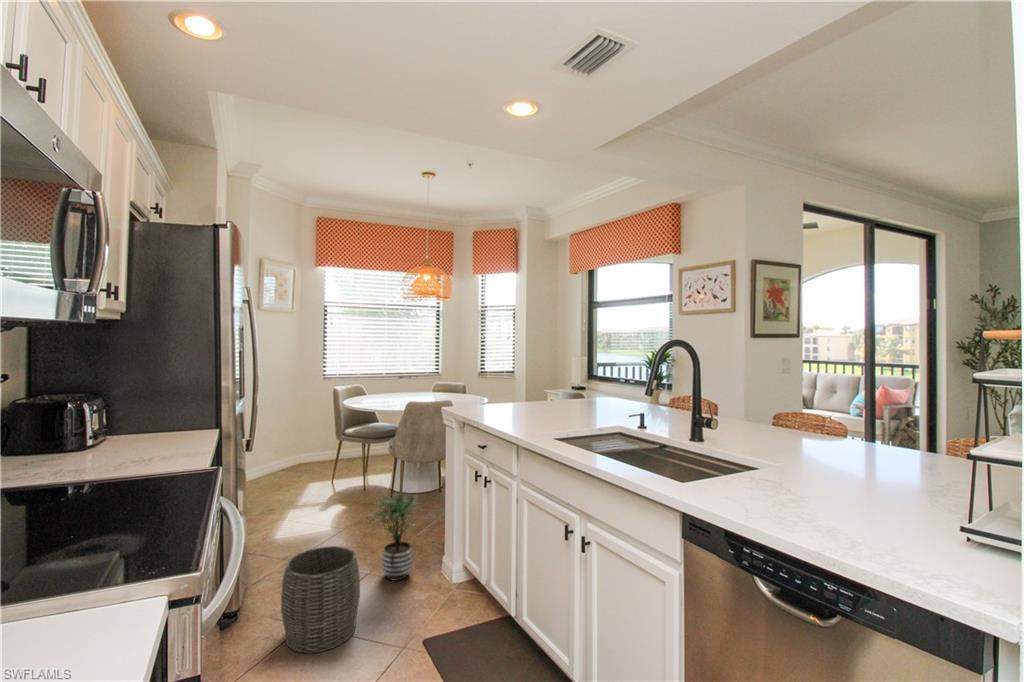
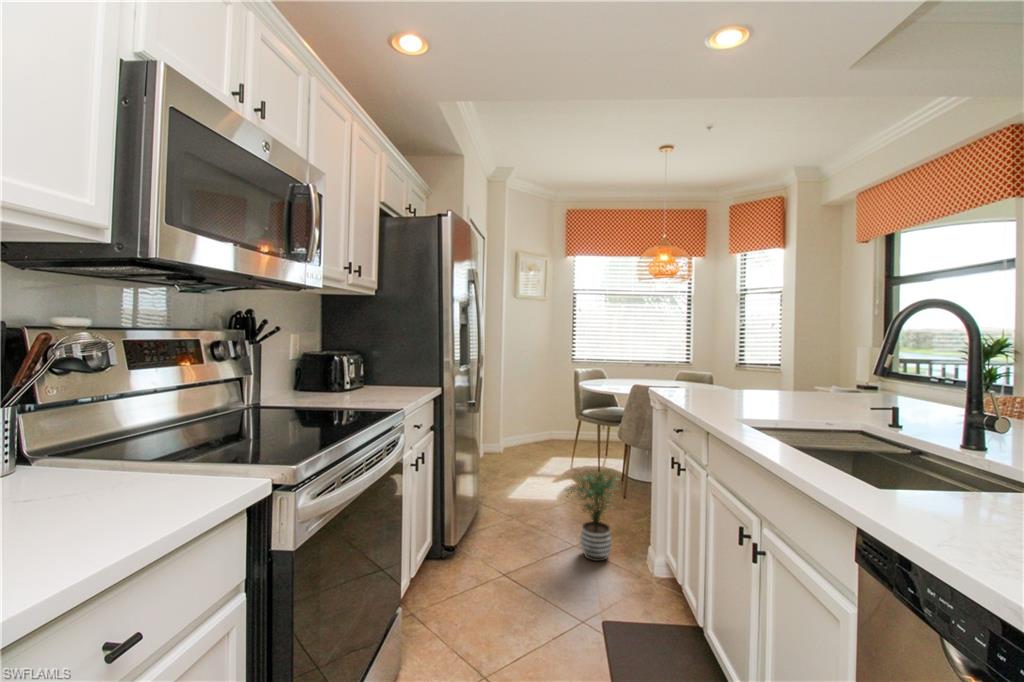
woven basket: present [281,546,360,653] -> none [473,507,542,605]

